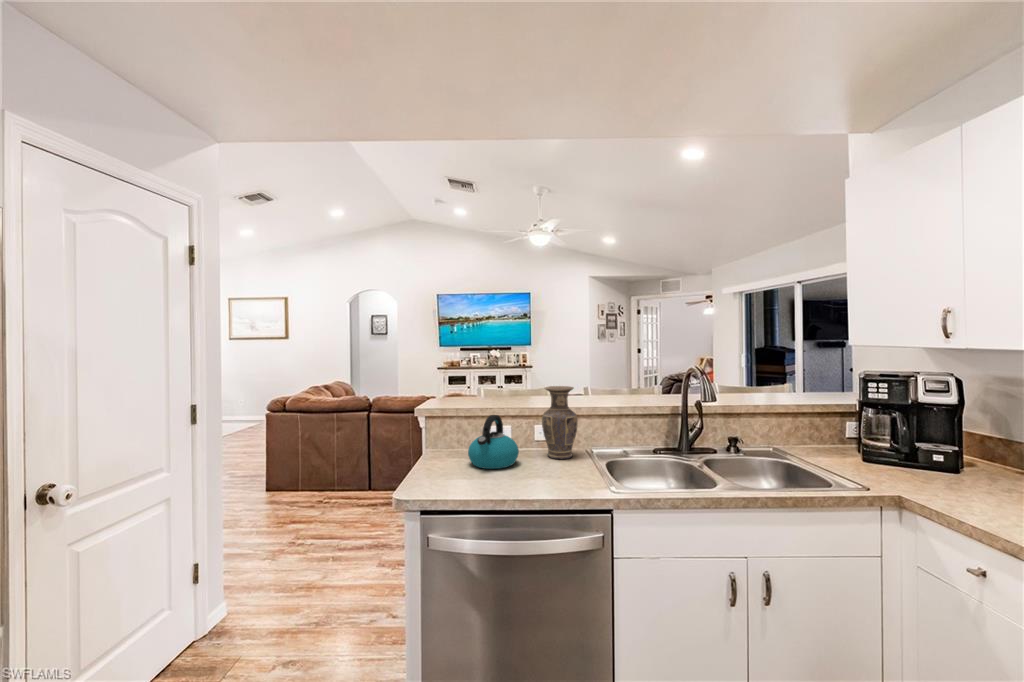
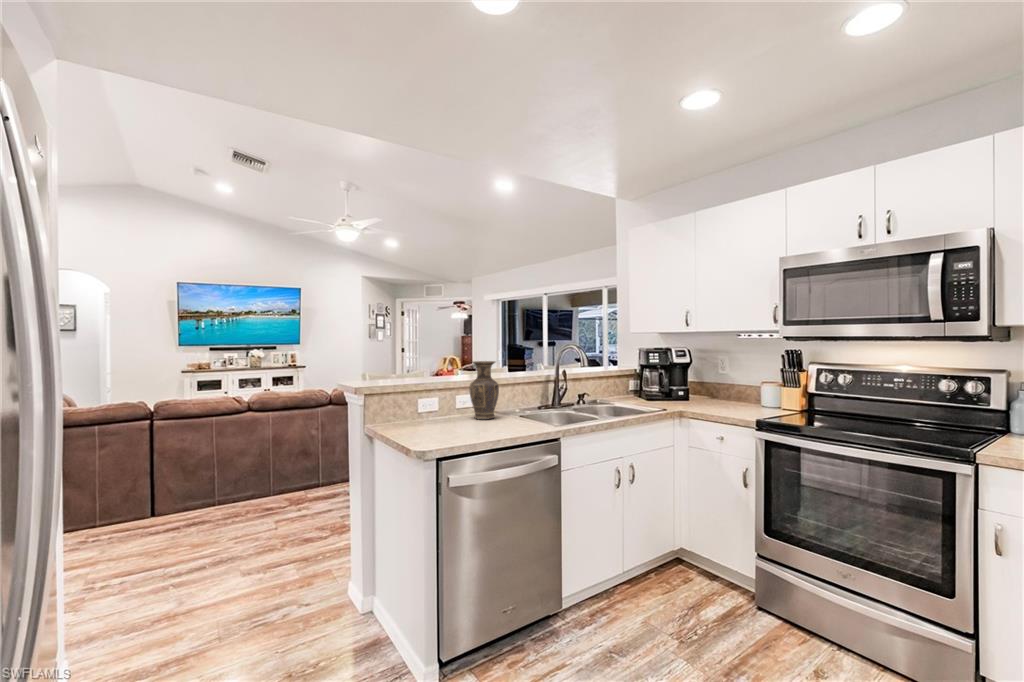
kettle: present [468,415,519,469] -> none [423,385,467,430]

